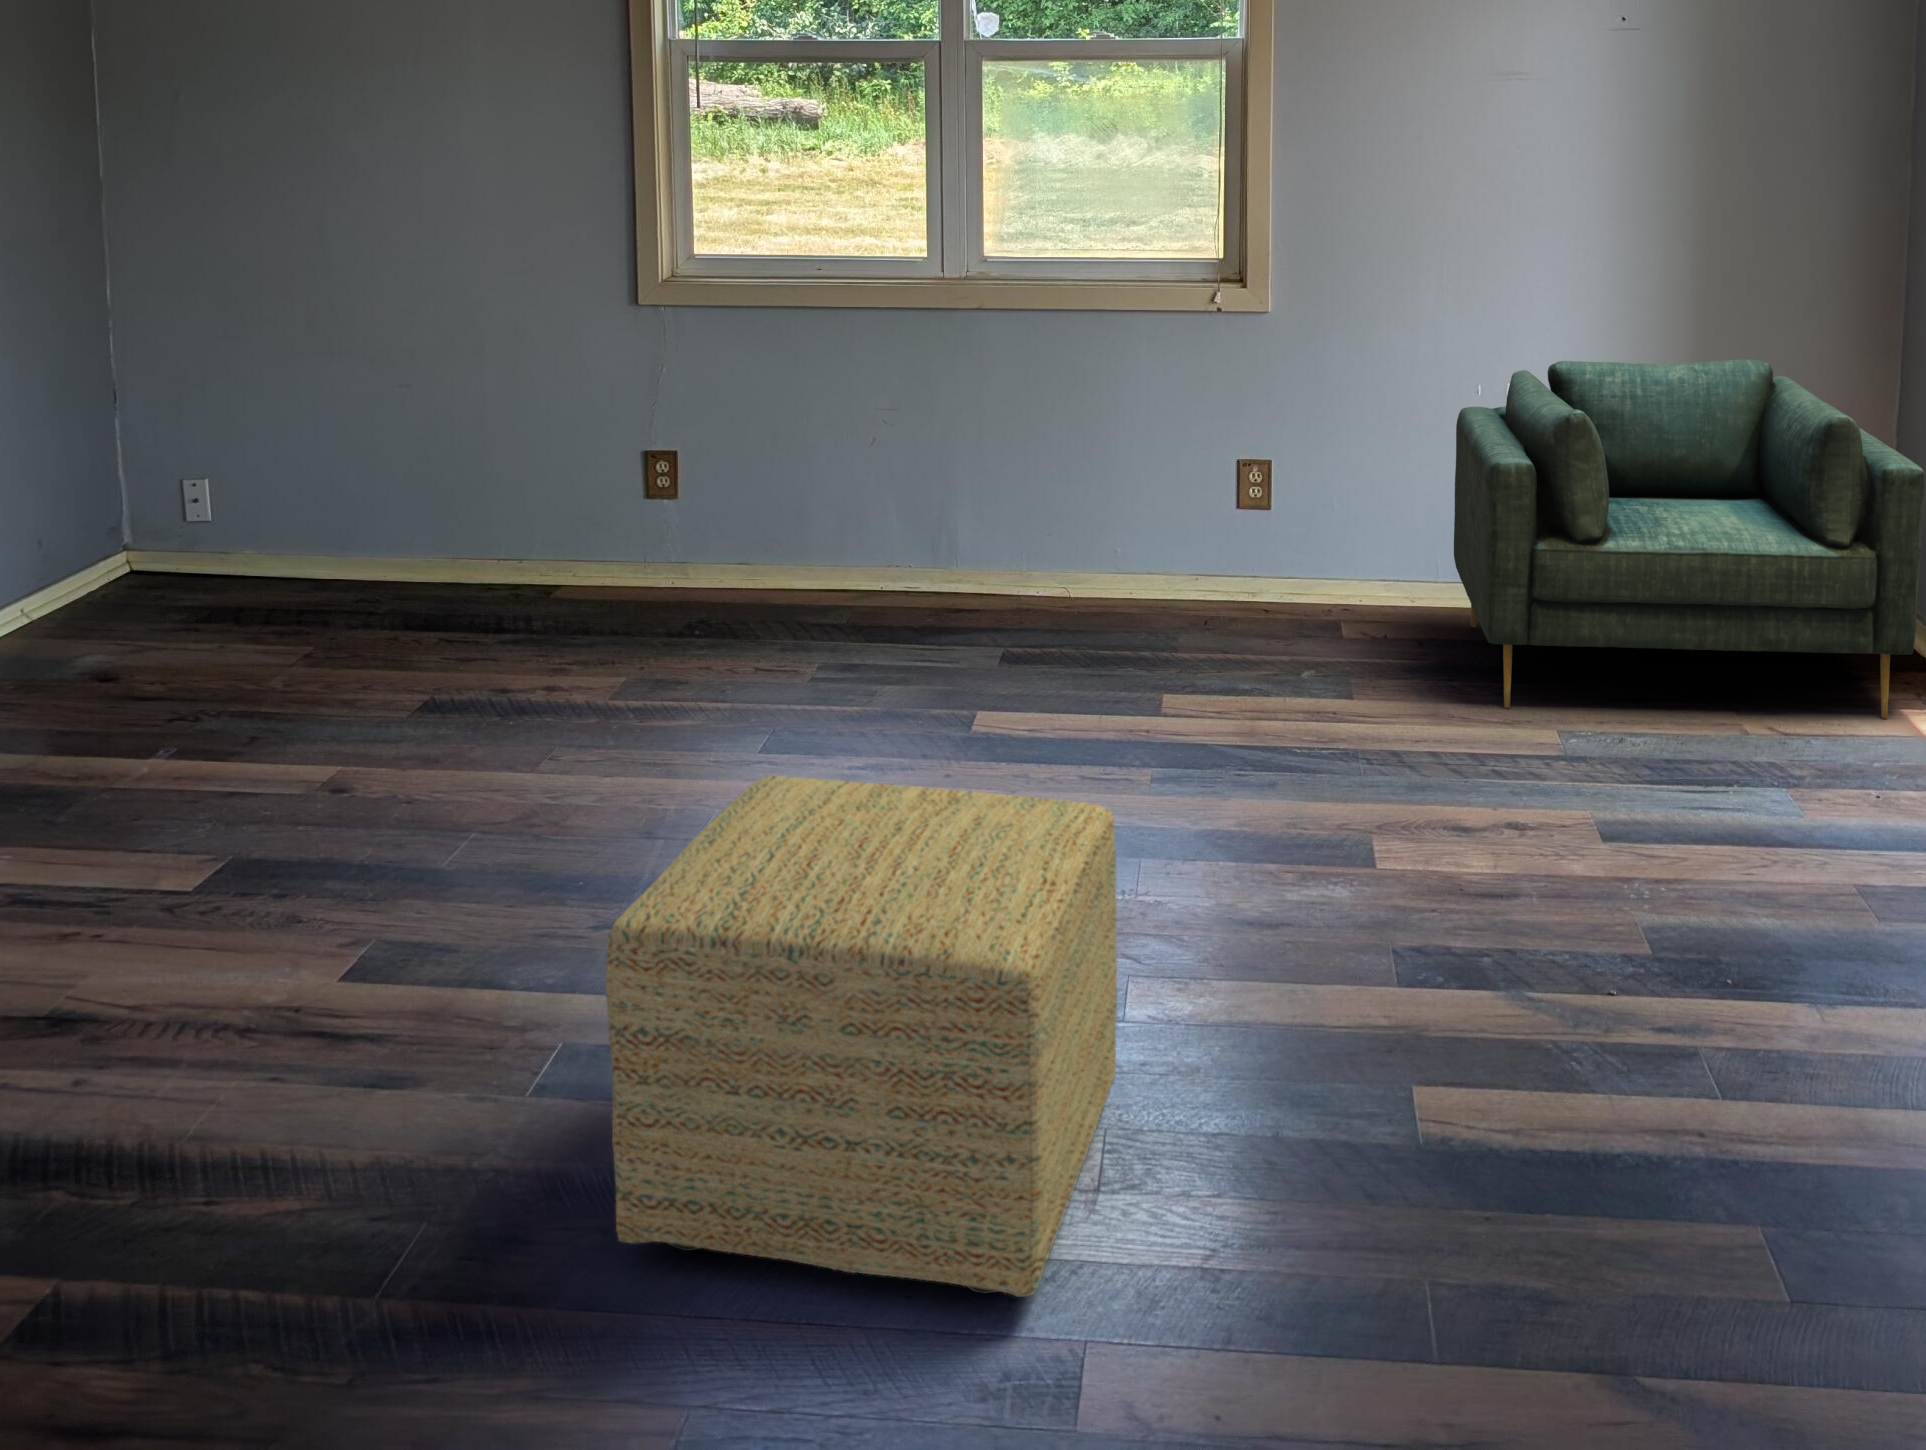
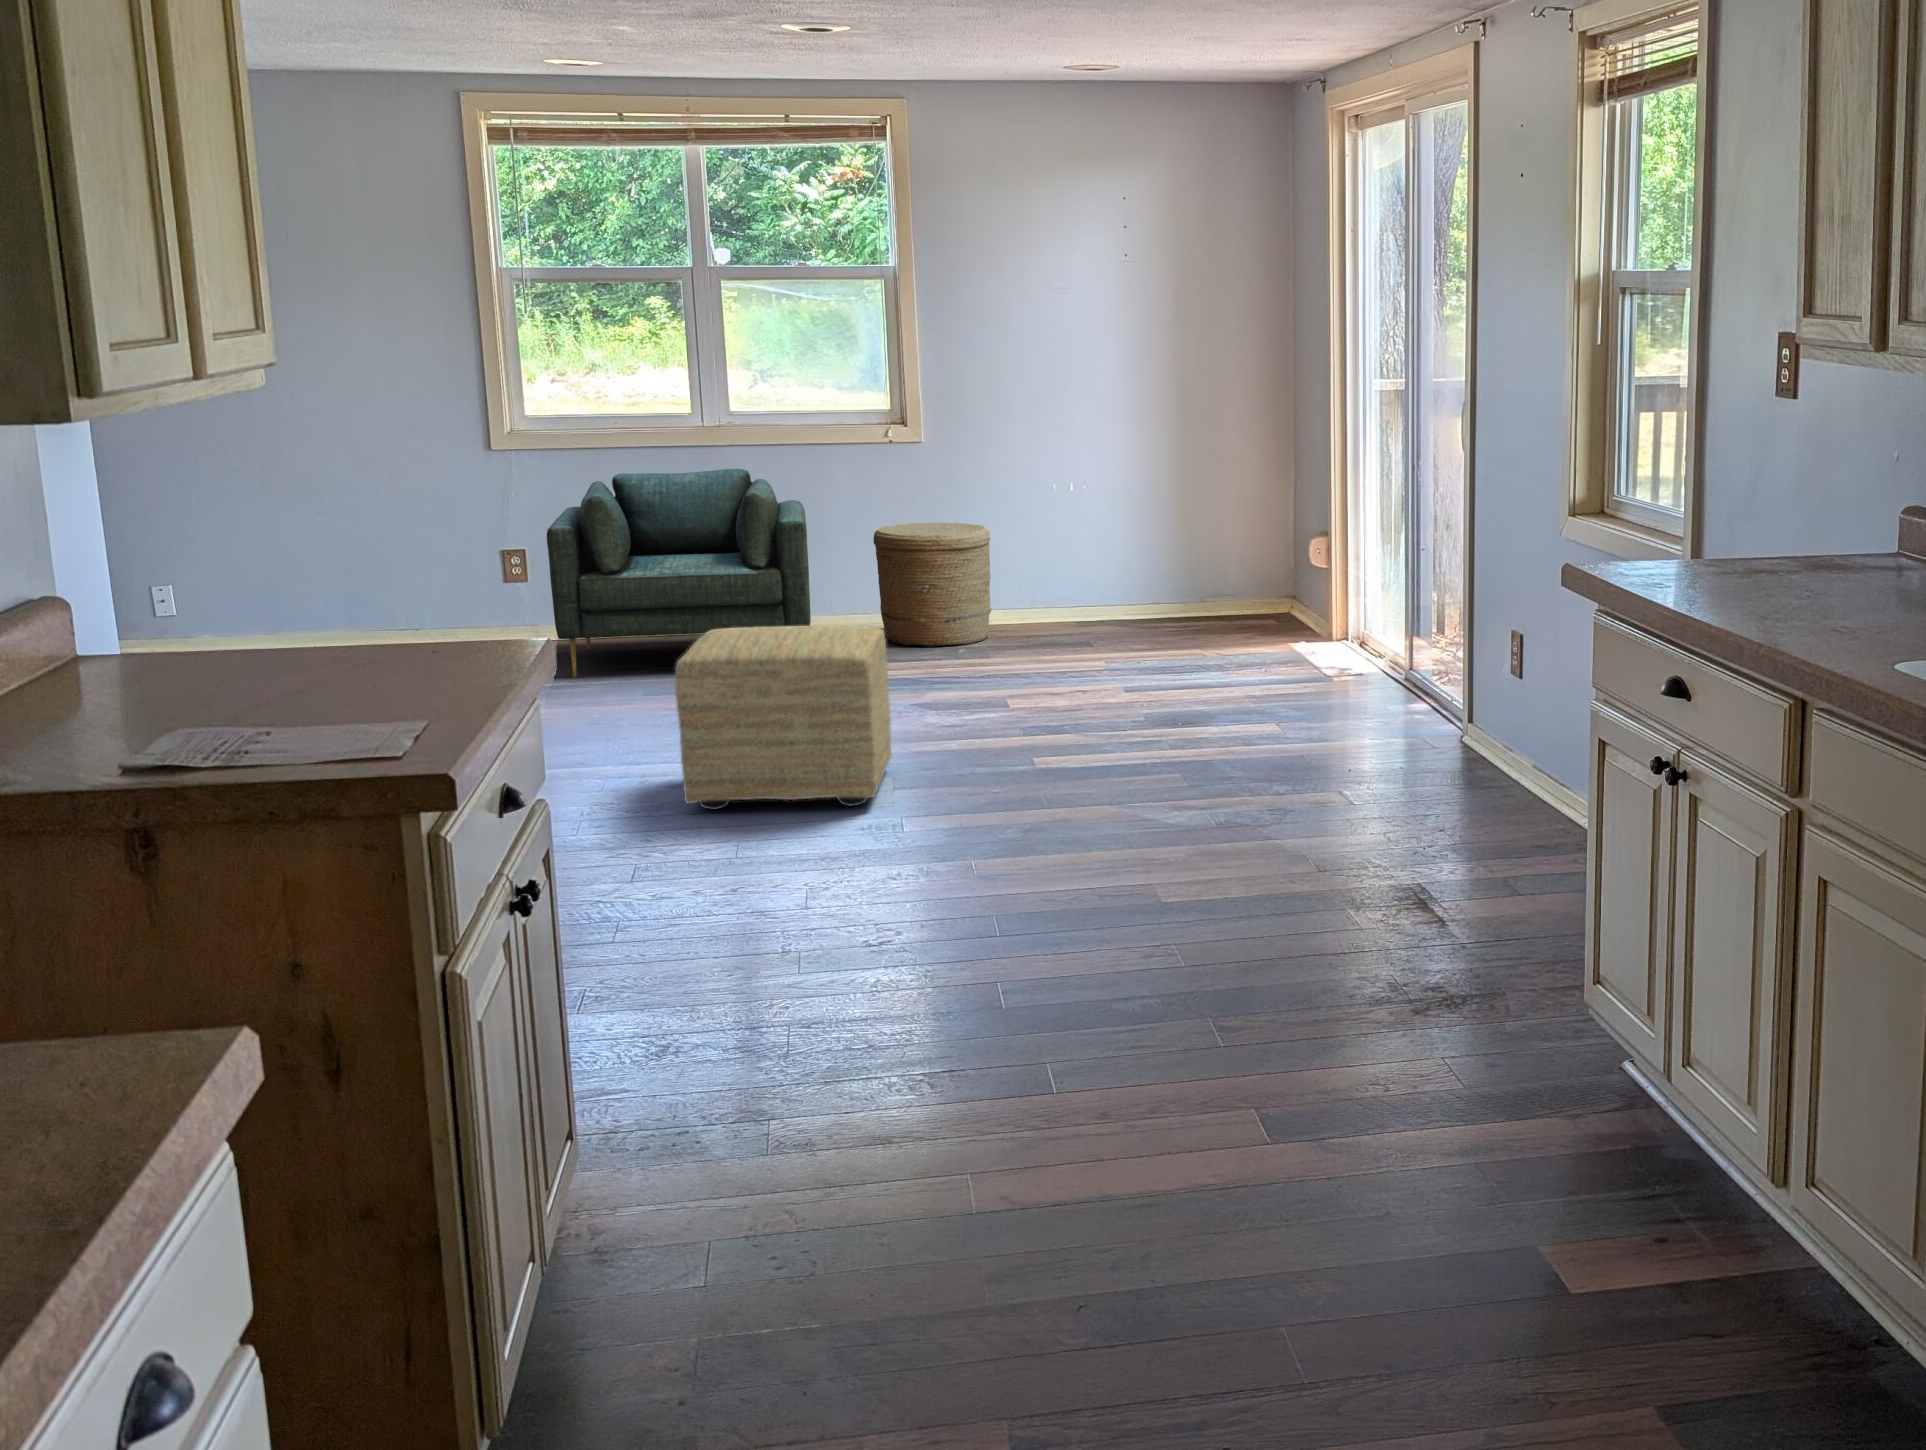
armchair: present [1454,360,1925,719] -> present [547,469,811,678]
woven basket: none [1180,439,1367,653] -> present [873,523,992,647]

